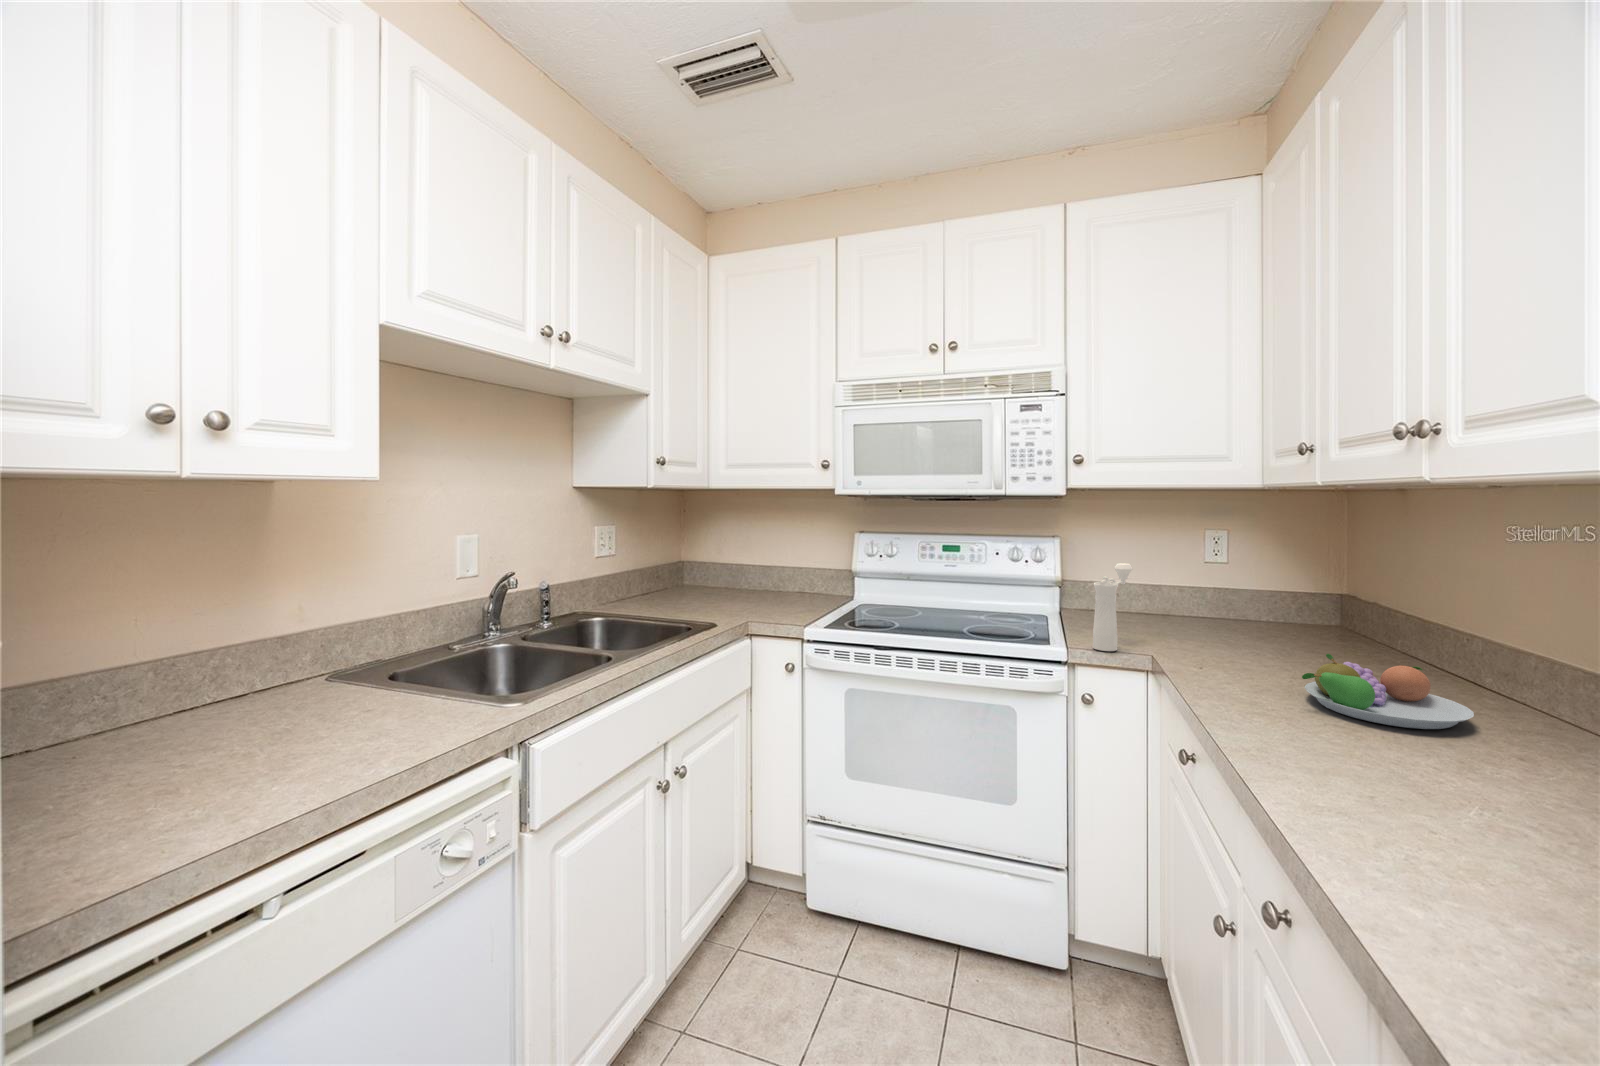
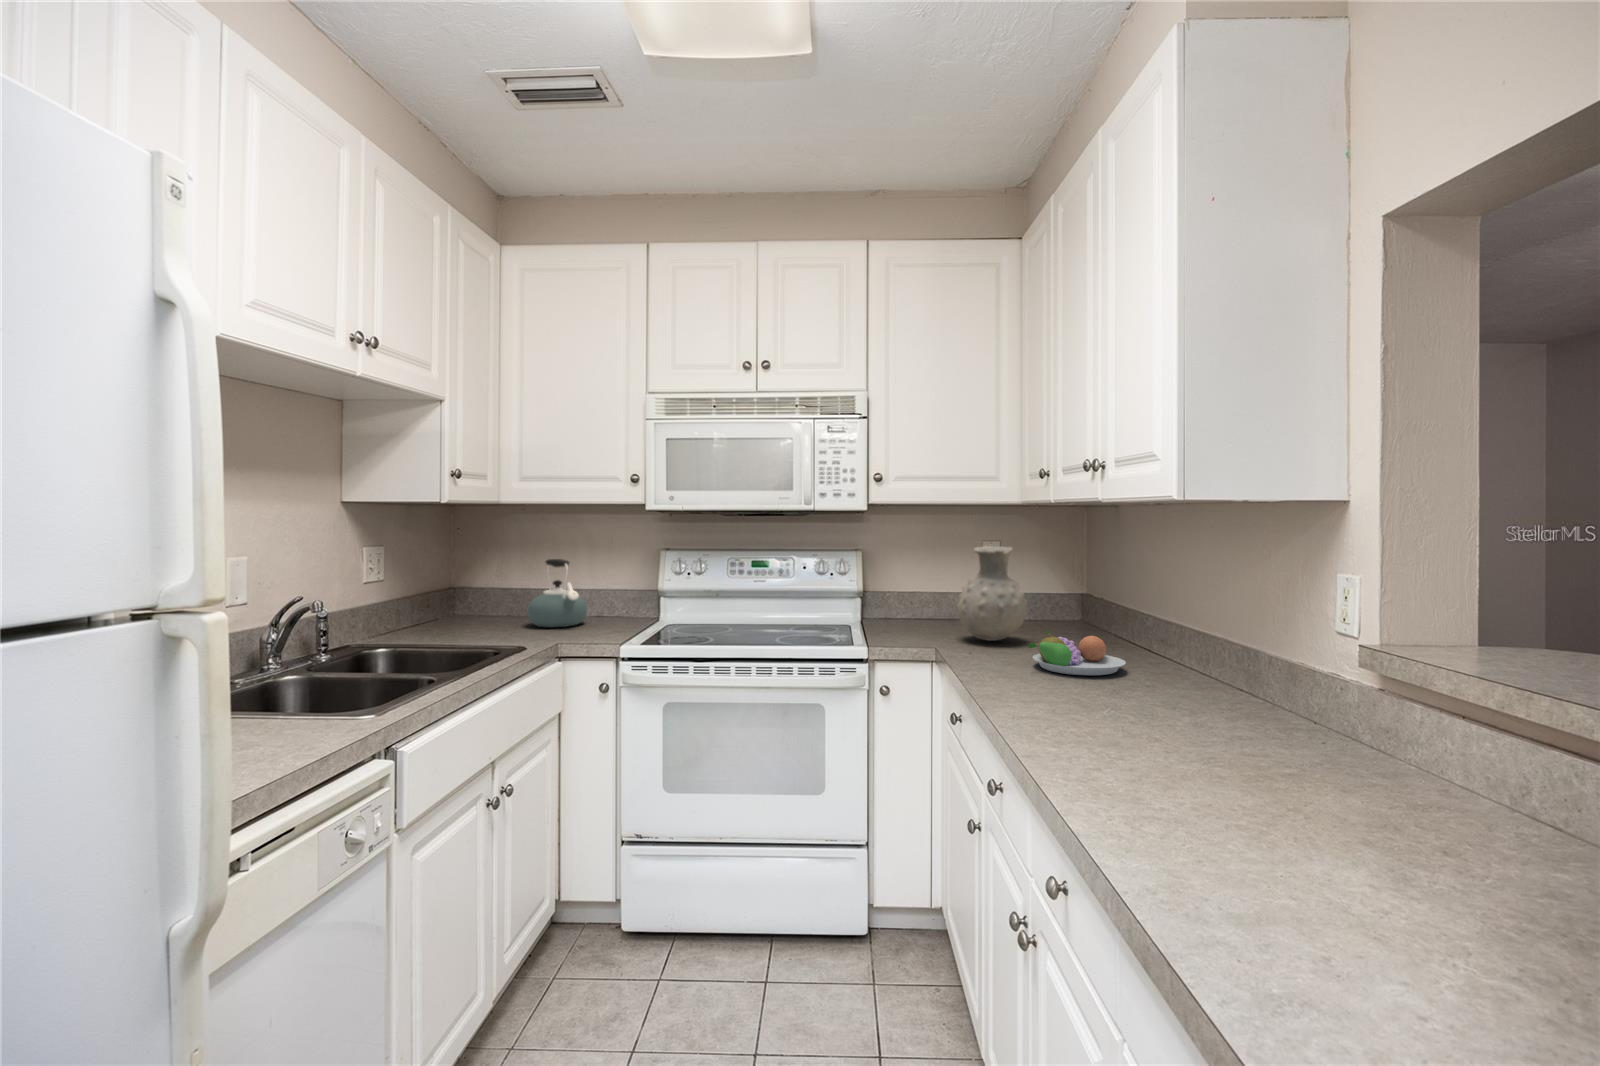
vase: none [1182,536,1286,651] -> present [957,546,1027,641]
kettle: none [732,542,784,605] -> present [527,559,587,627]
pepper mill: present [1093,563,1133,651] -> none [888,571,919,646]

